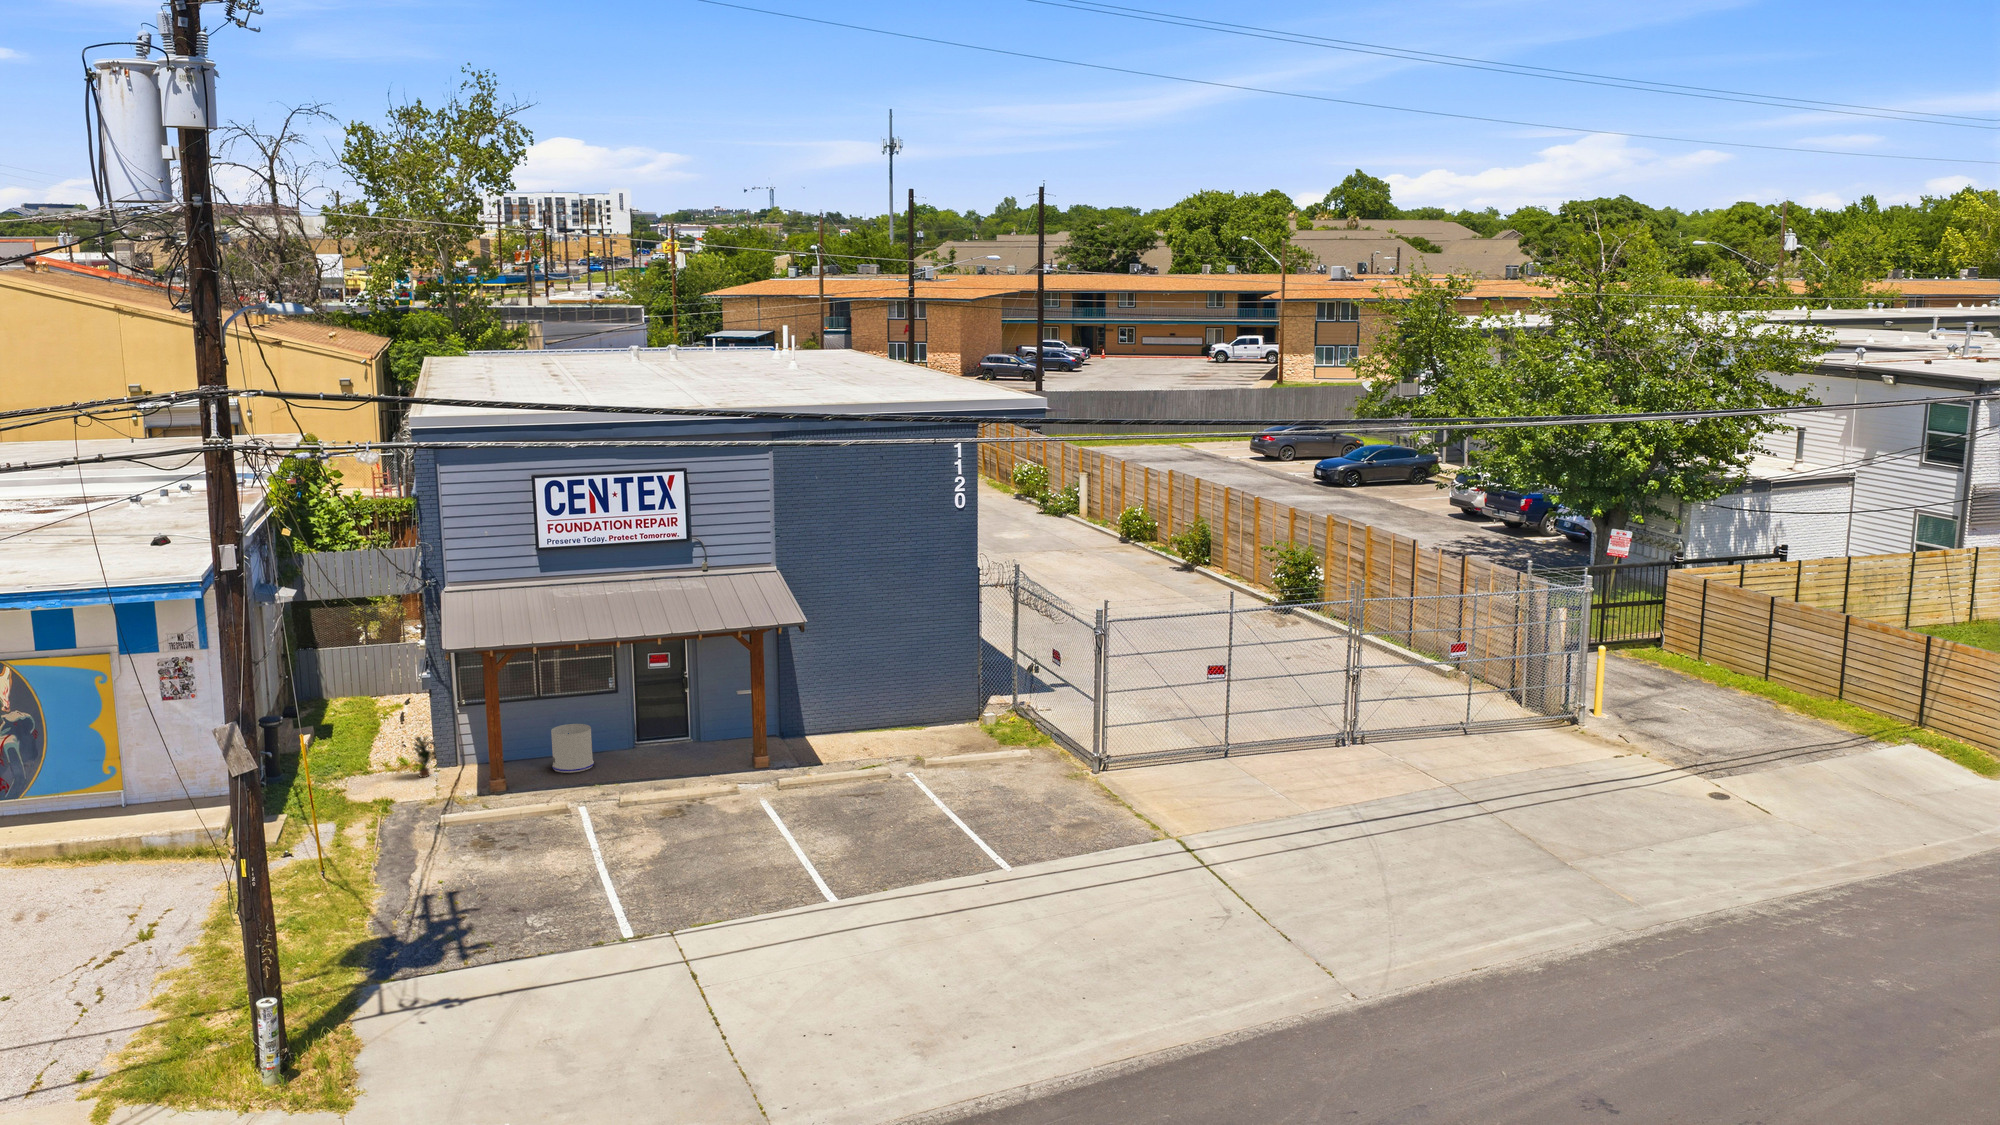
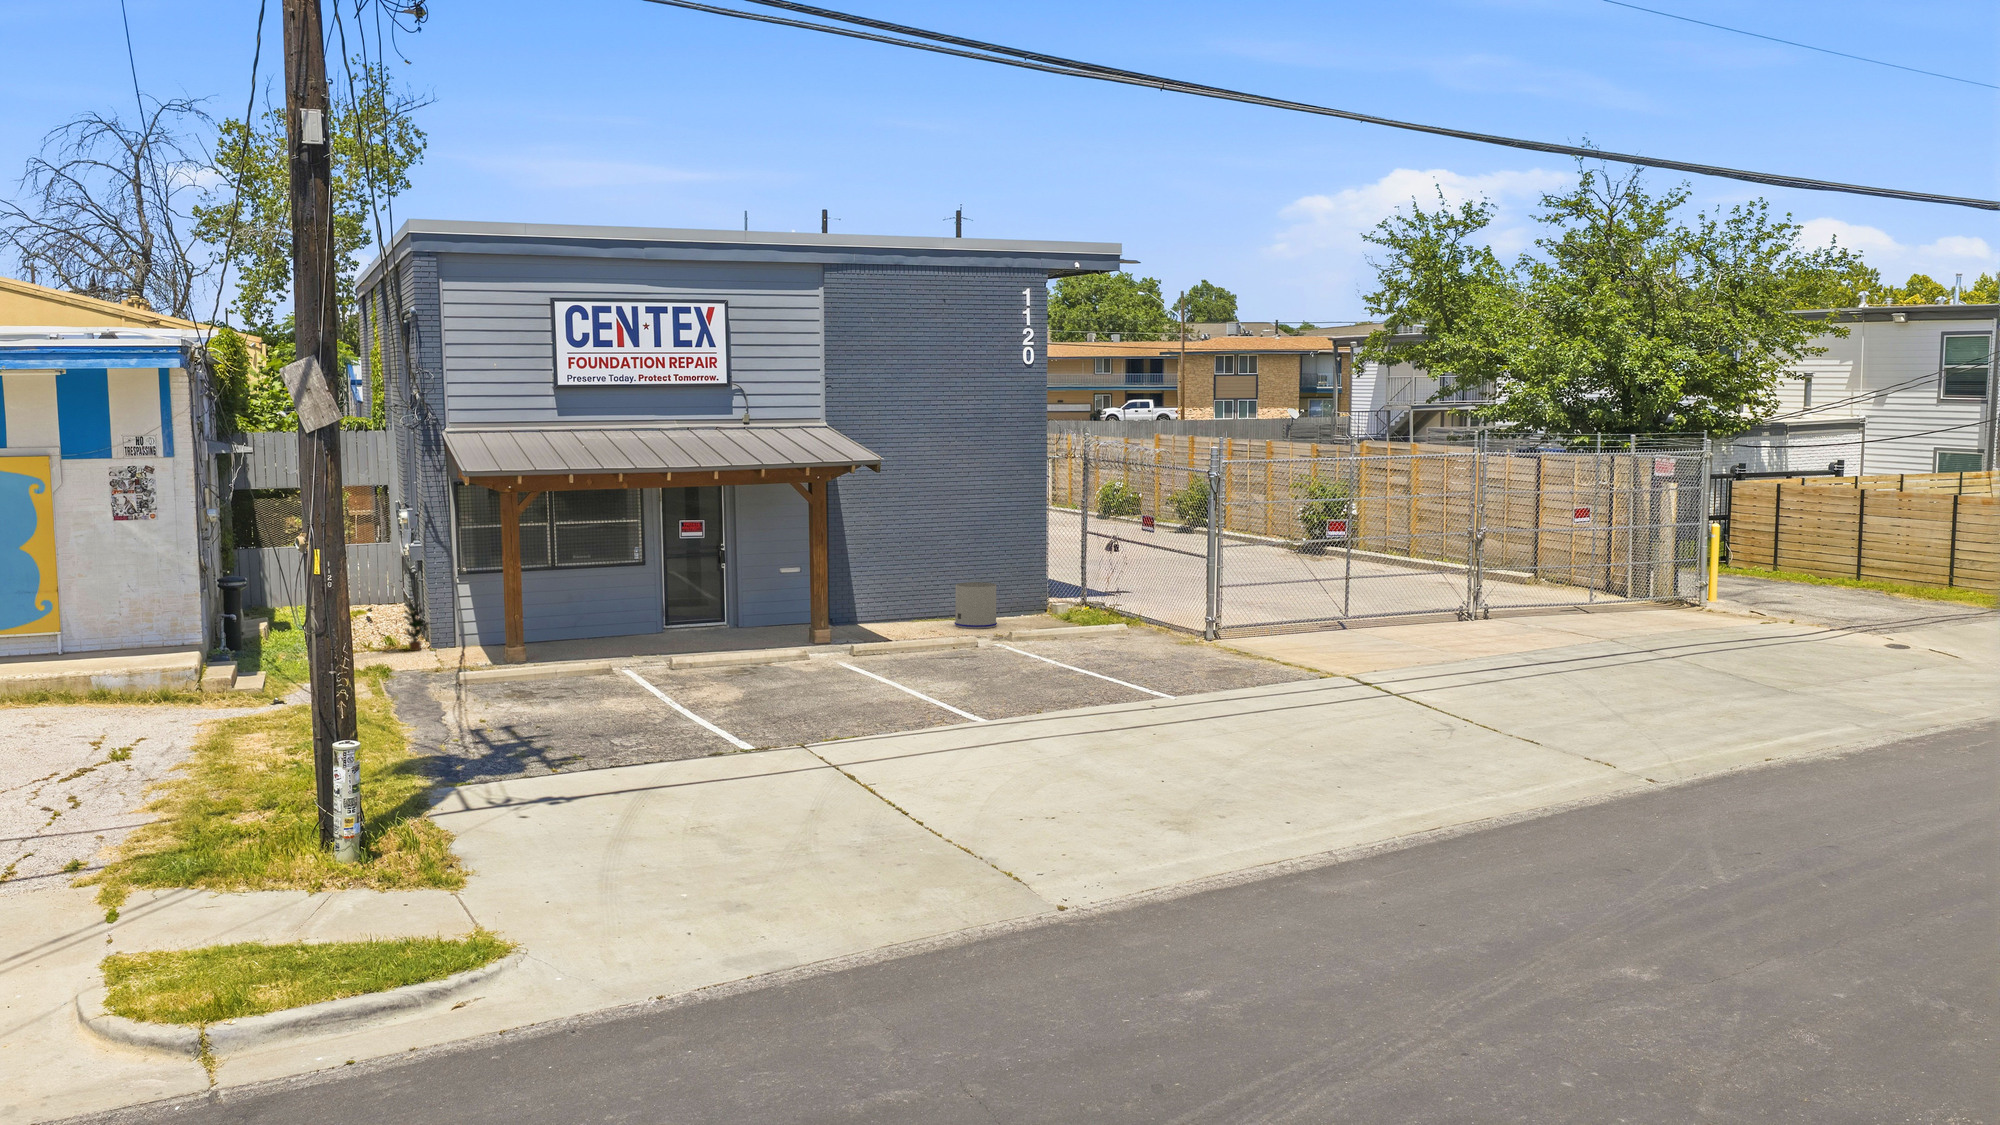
trash can: present [551,724,594,773] -> present [955,582,997,629]

